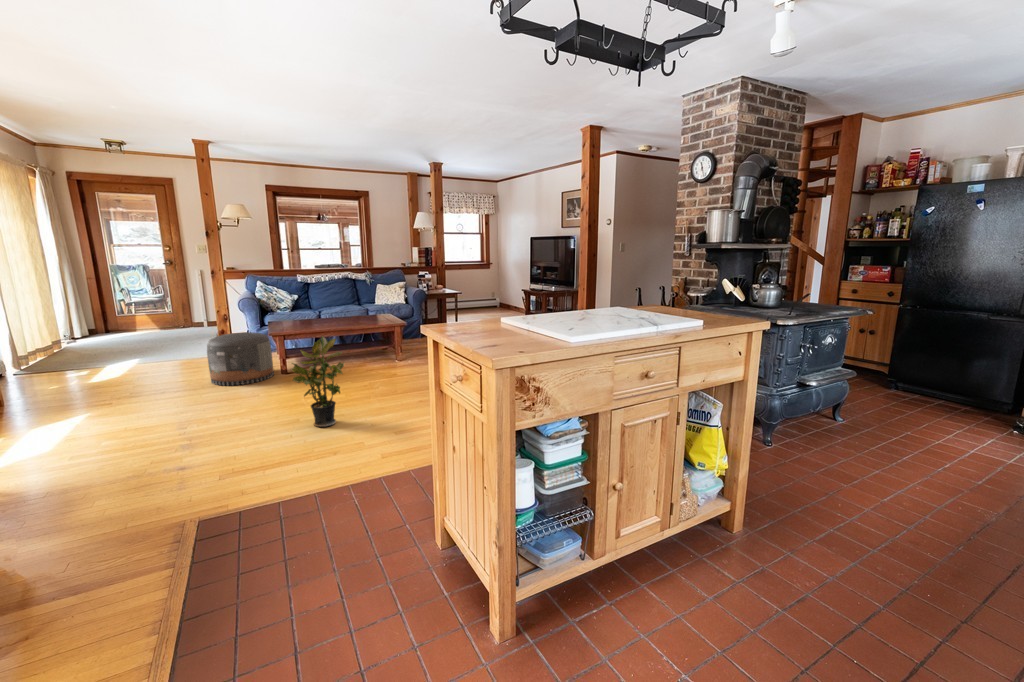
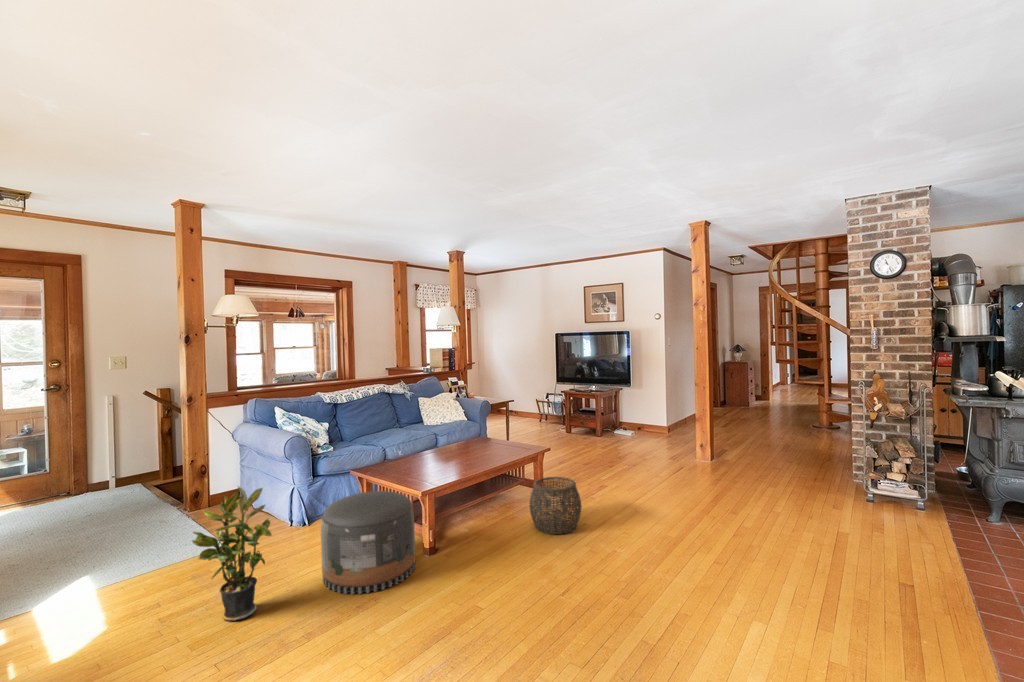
potted plant: present [291,336,344,427] -> present [192,486,271,621]
woven basket: none [358,340,397,378] -> present [529,477,582,534]

